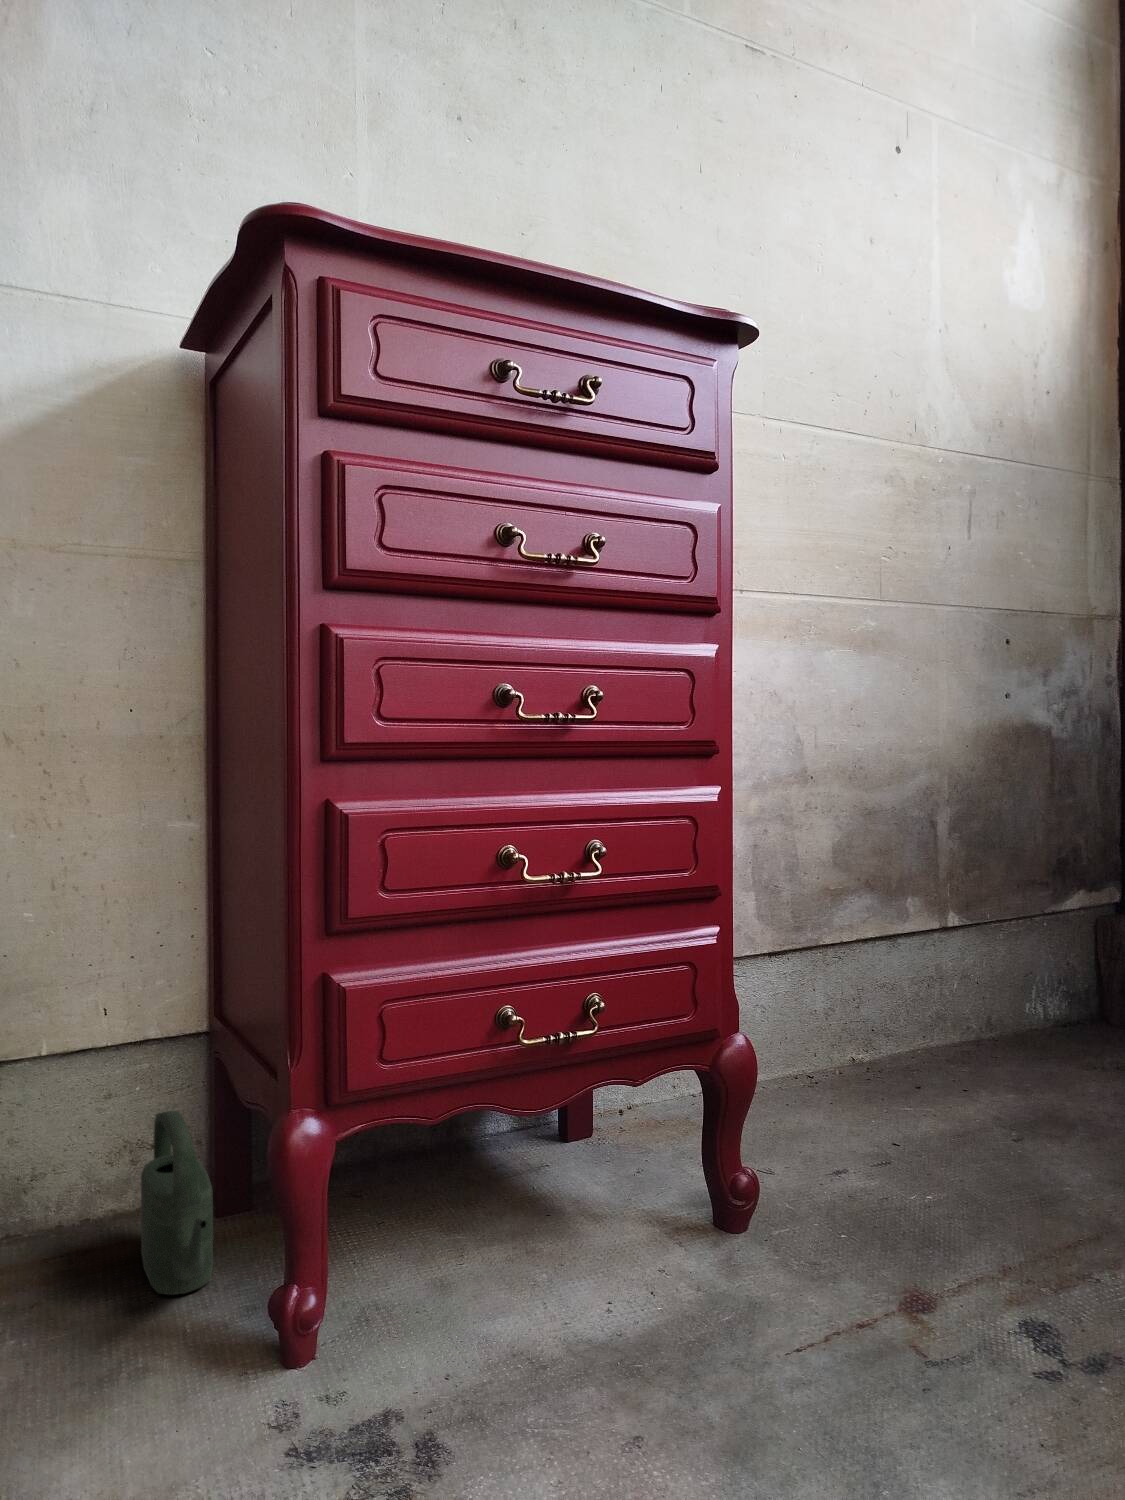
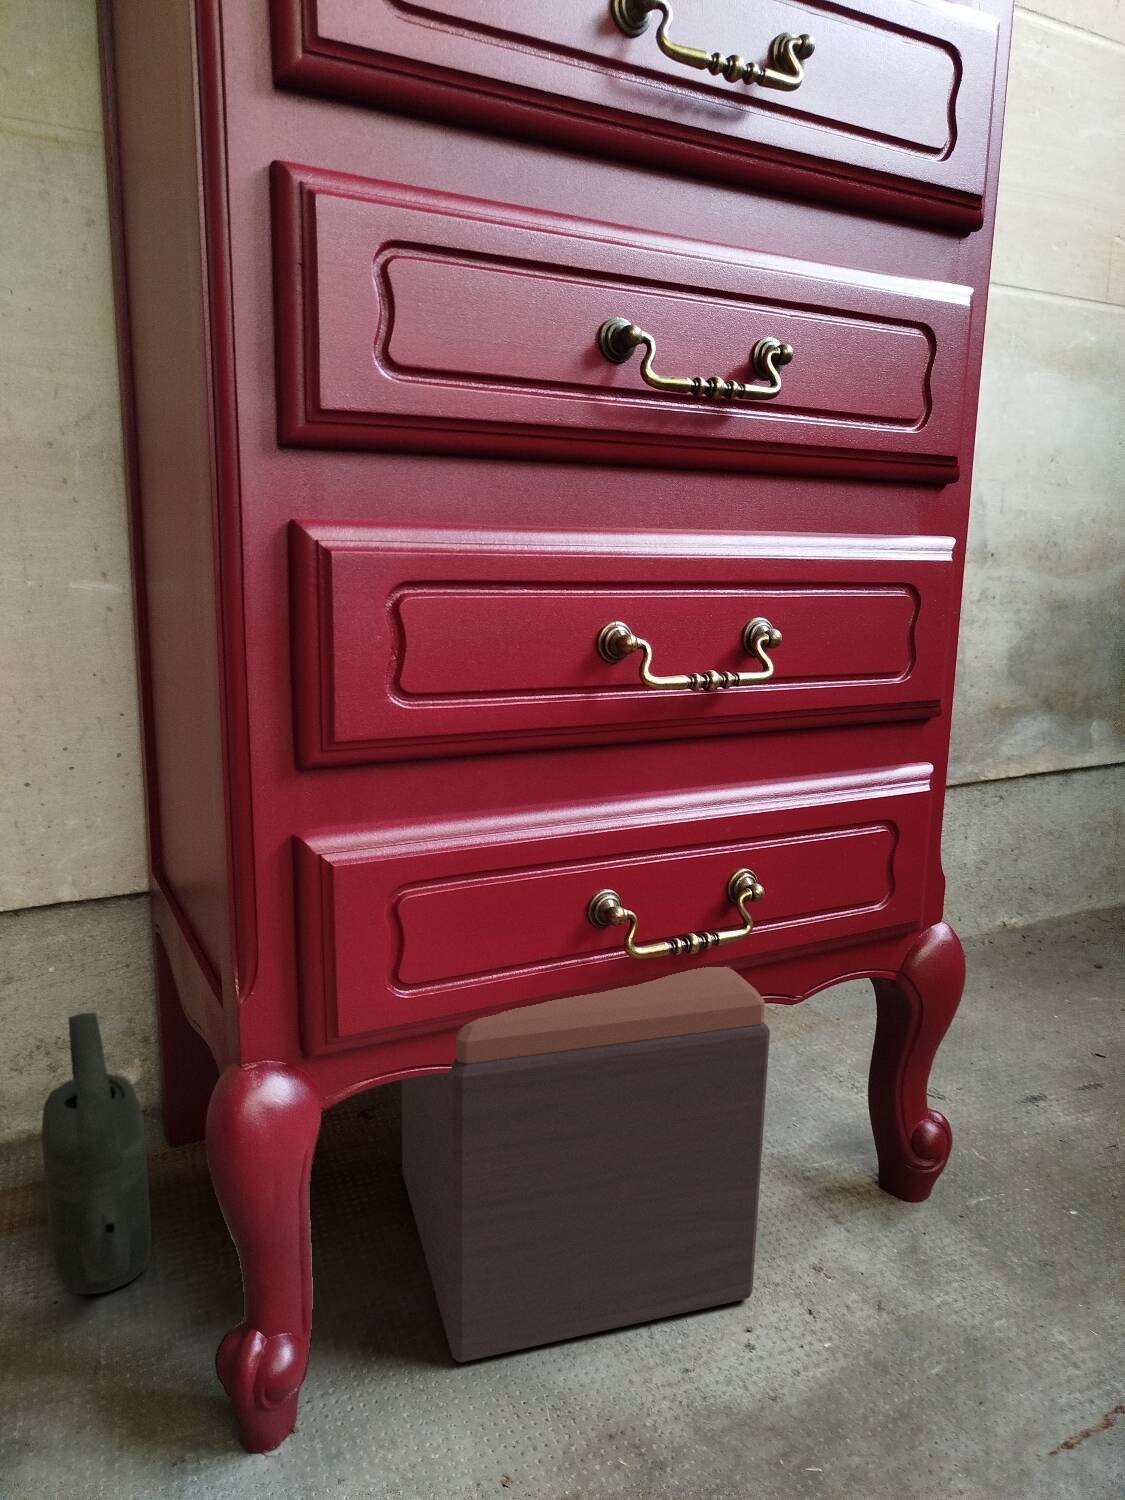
footstool: none [381,1020,614,1323] -> present [402,966,770,1363]

